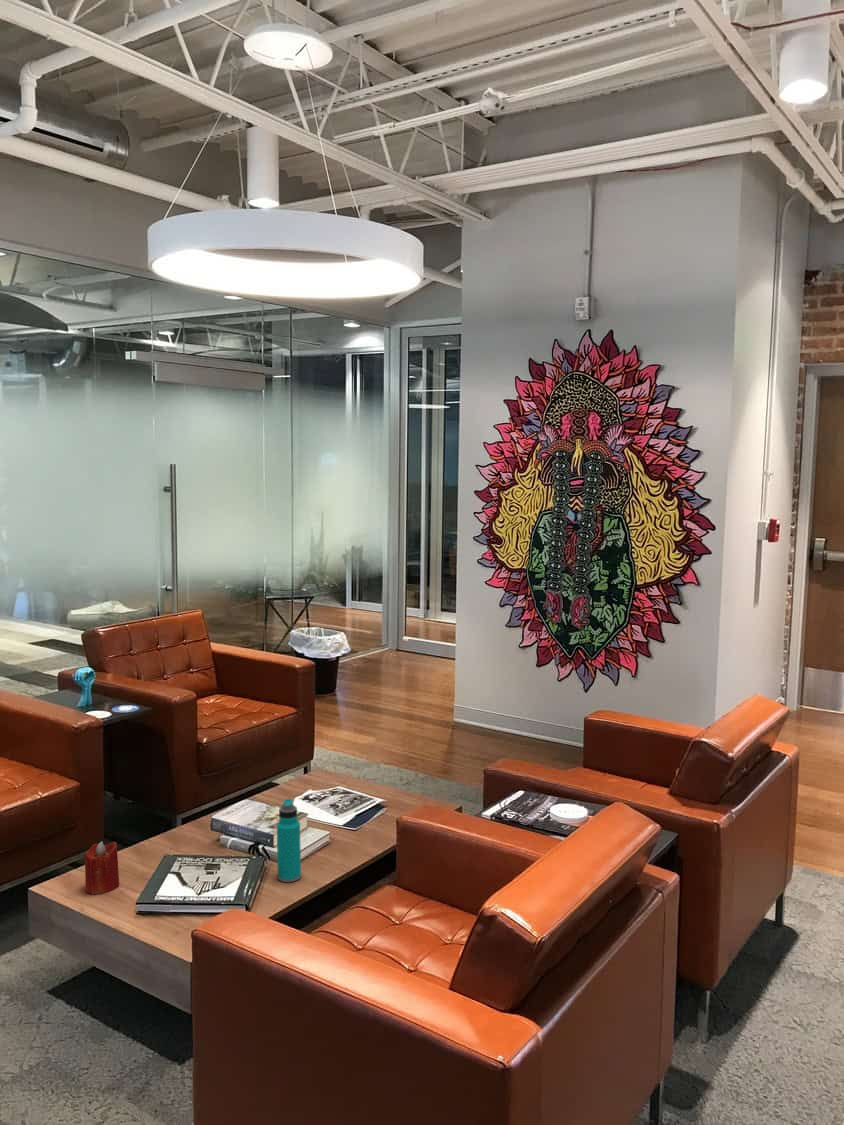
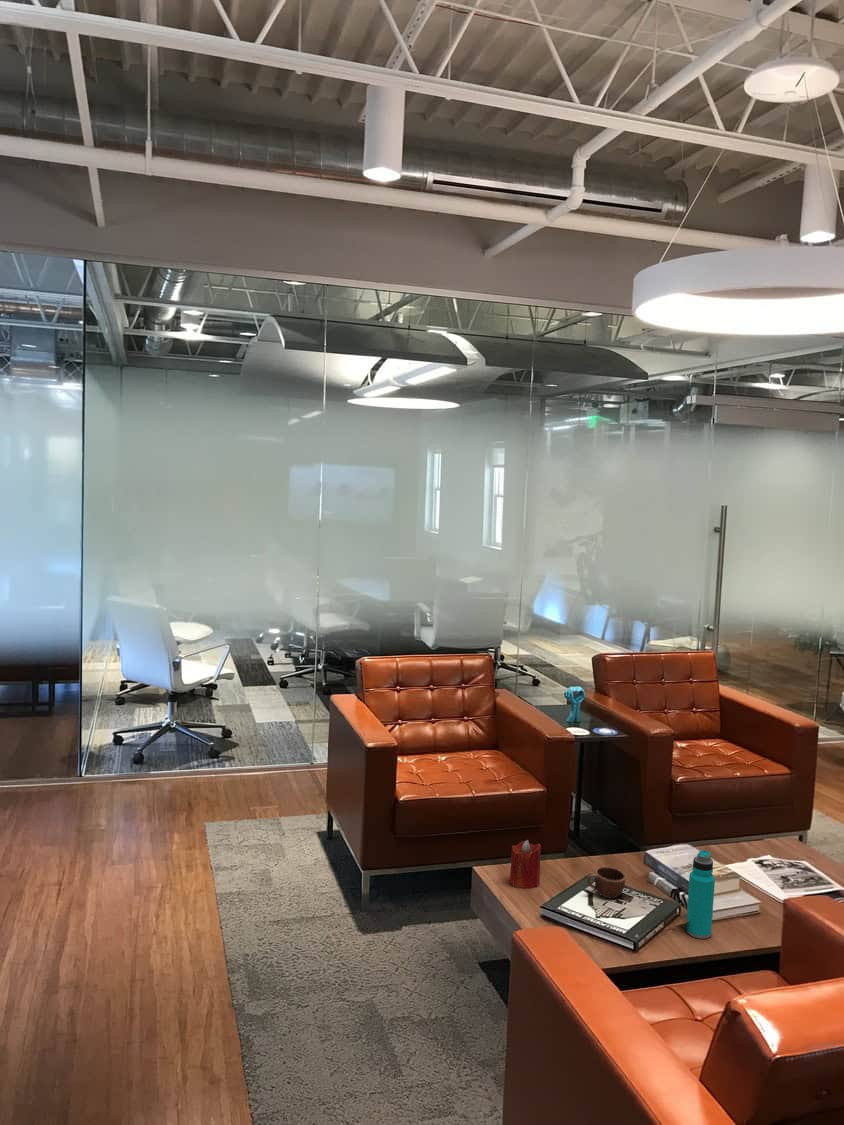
mug: none [173,842,211,874] -> present [587,867,626,898]

